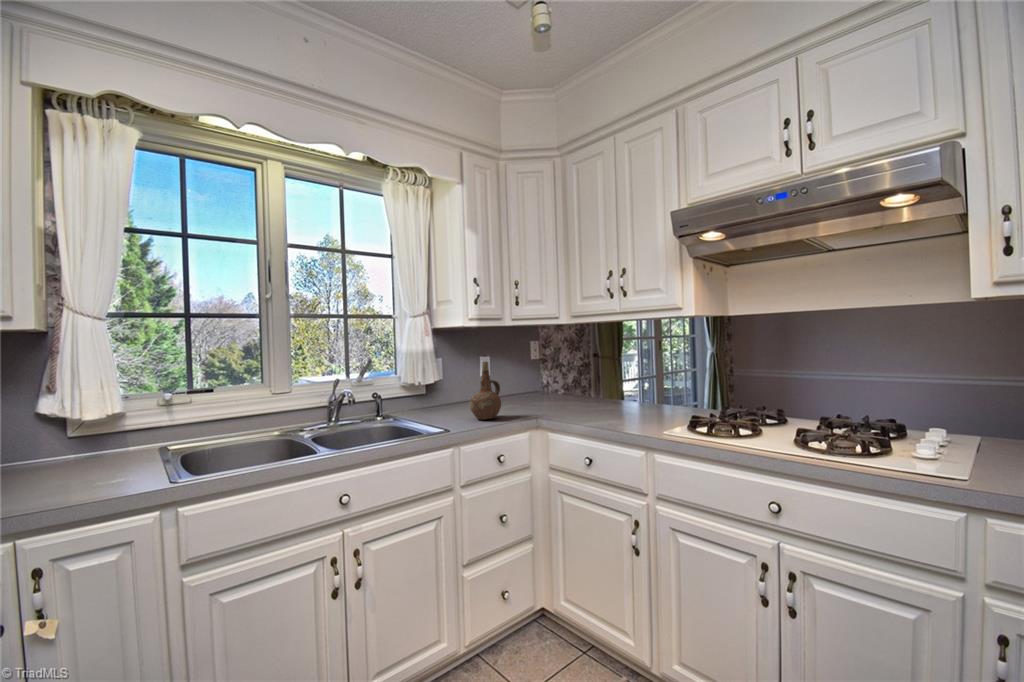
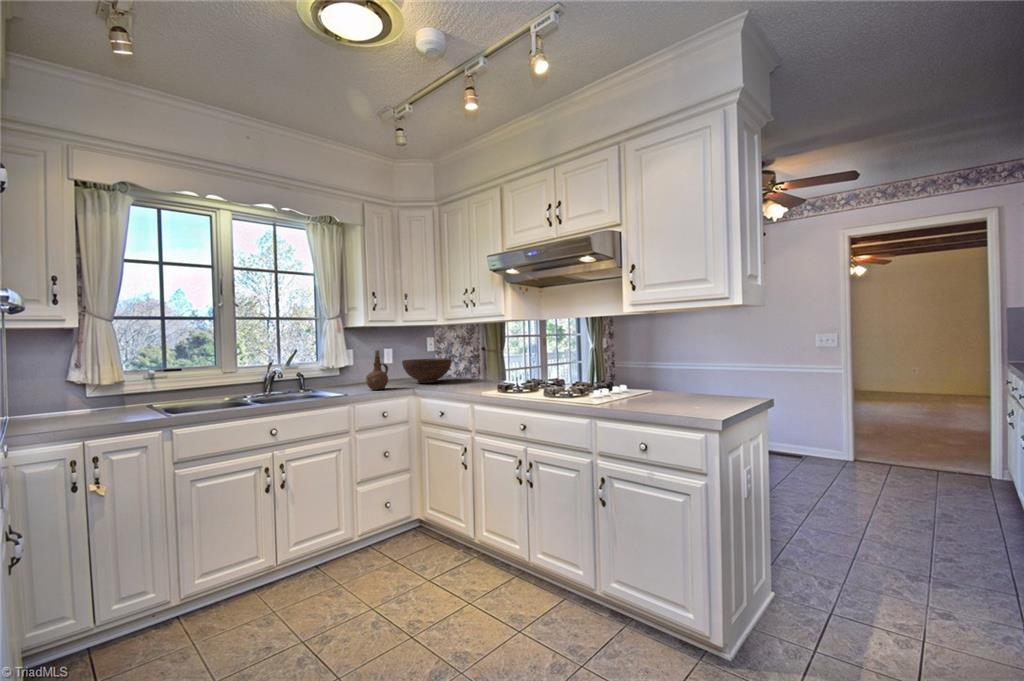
fruit bowl: none [512,371,582,407] -> present [402,358,452,383]

